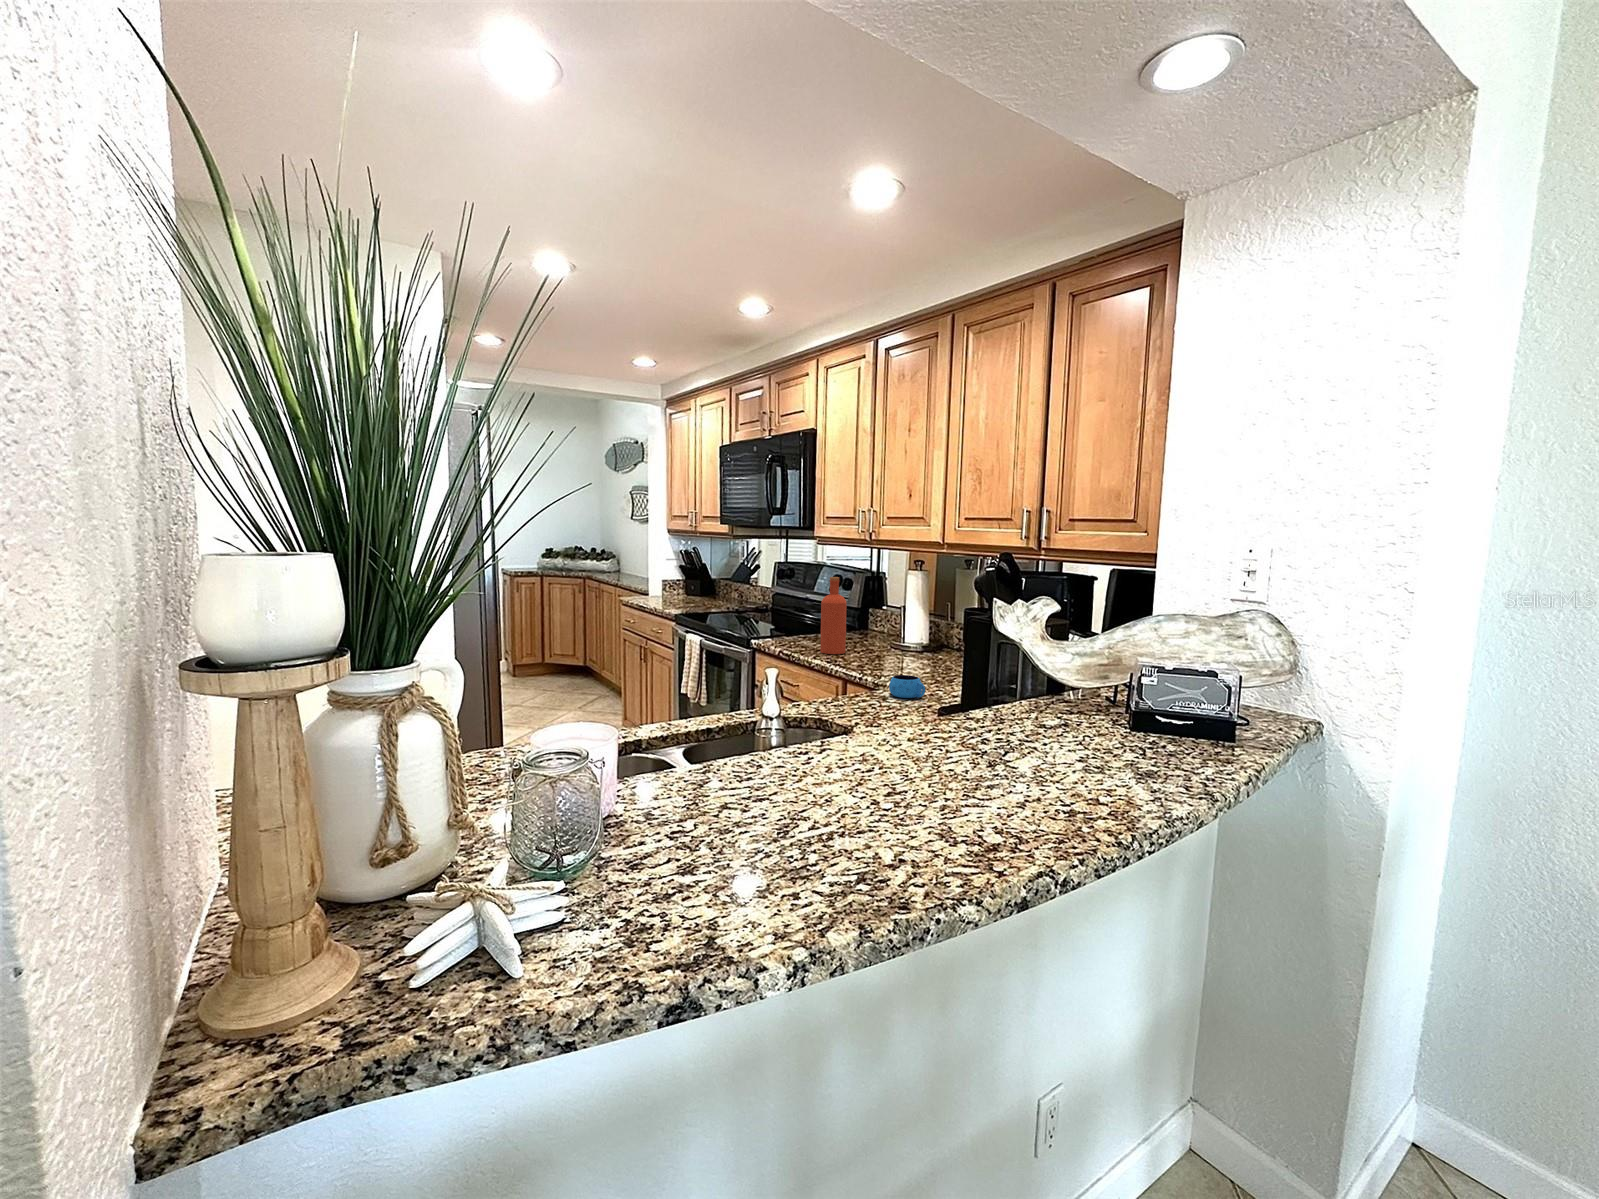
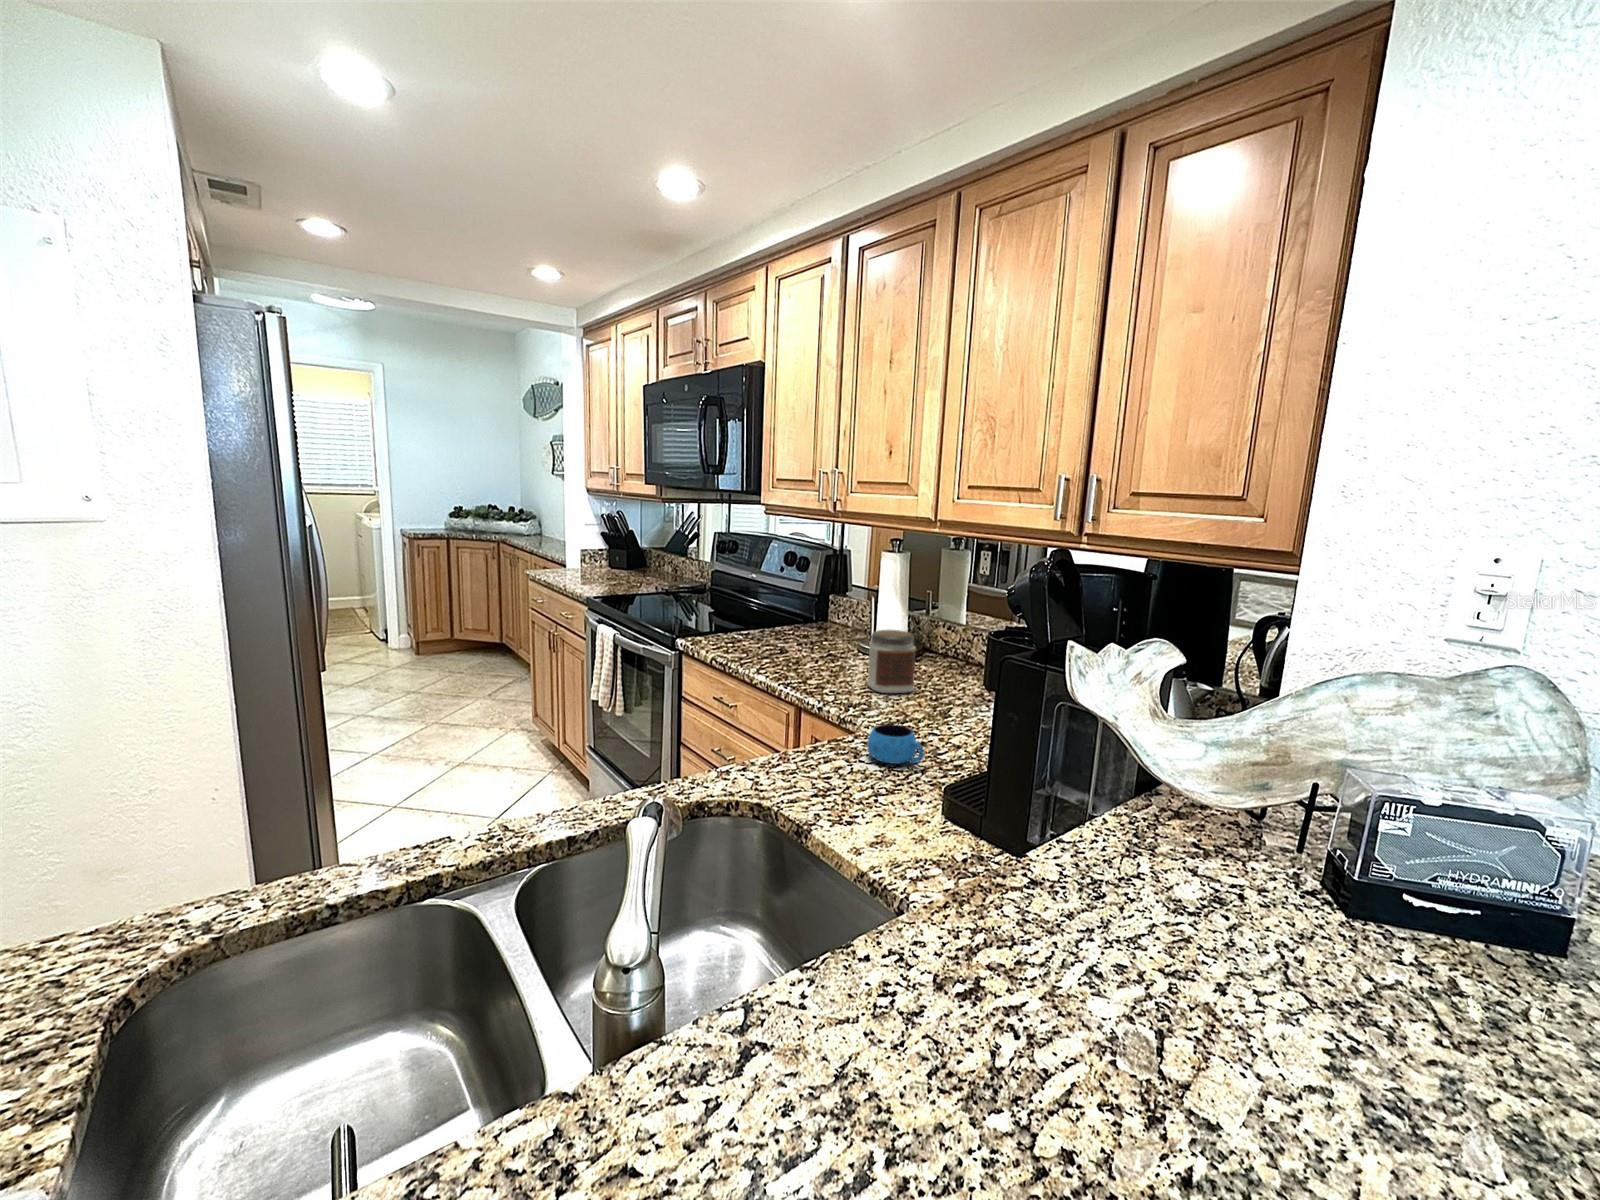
bottle: present [820,577,847,654] -> none [765,562,801,665]
jar: none [896,624,931,669] -> present [867,630,916,693]

